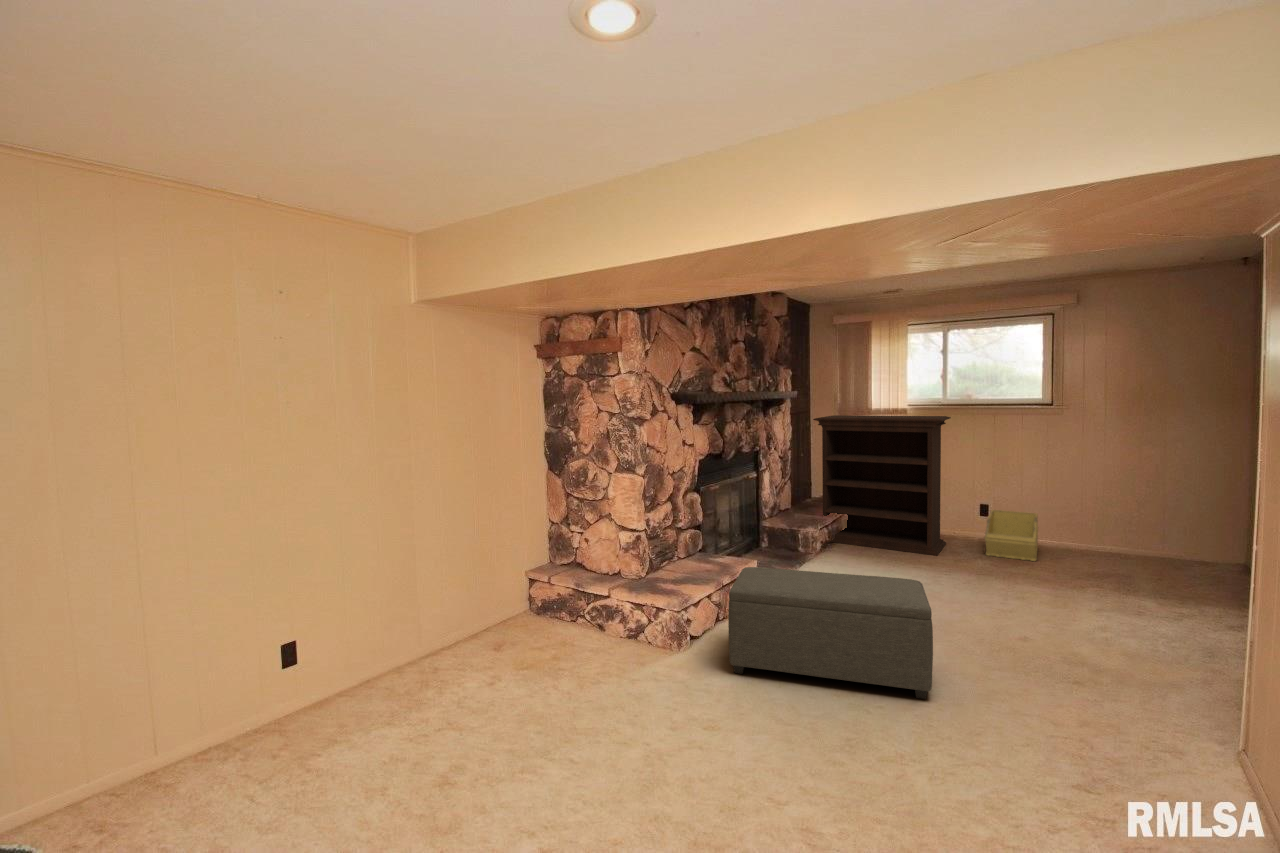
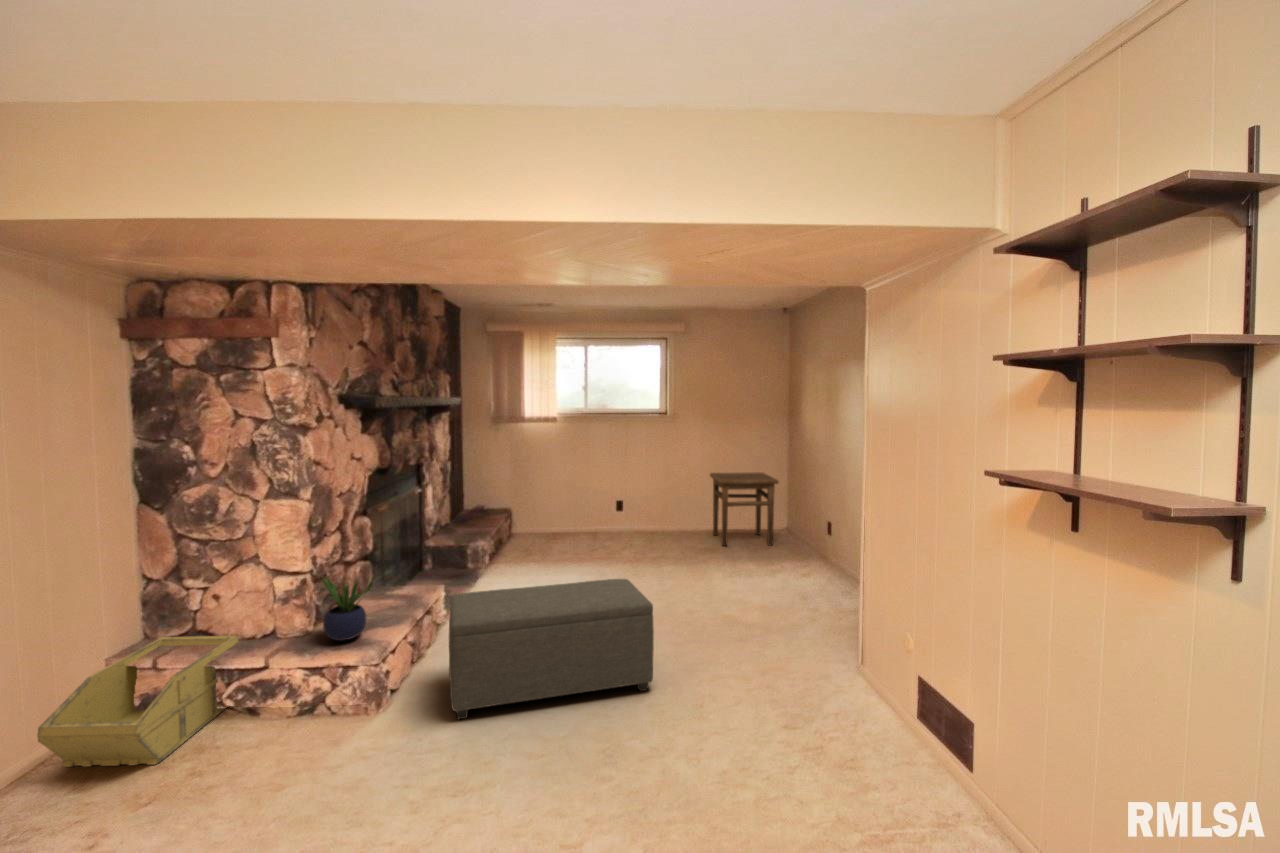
bookshelf: present [813,415,951,556] -> none [475,423,600,554]
side table: none [1107,479,1215,581] -> present [710,472,779,546]
storage bin: present [984,510,1038,561] -> present [37,636,239,767]
potted plant: none [647,534,684,588] -> present [321,576,373,641]

